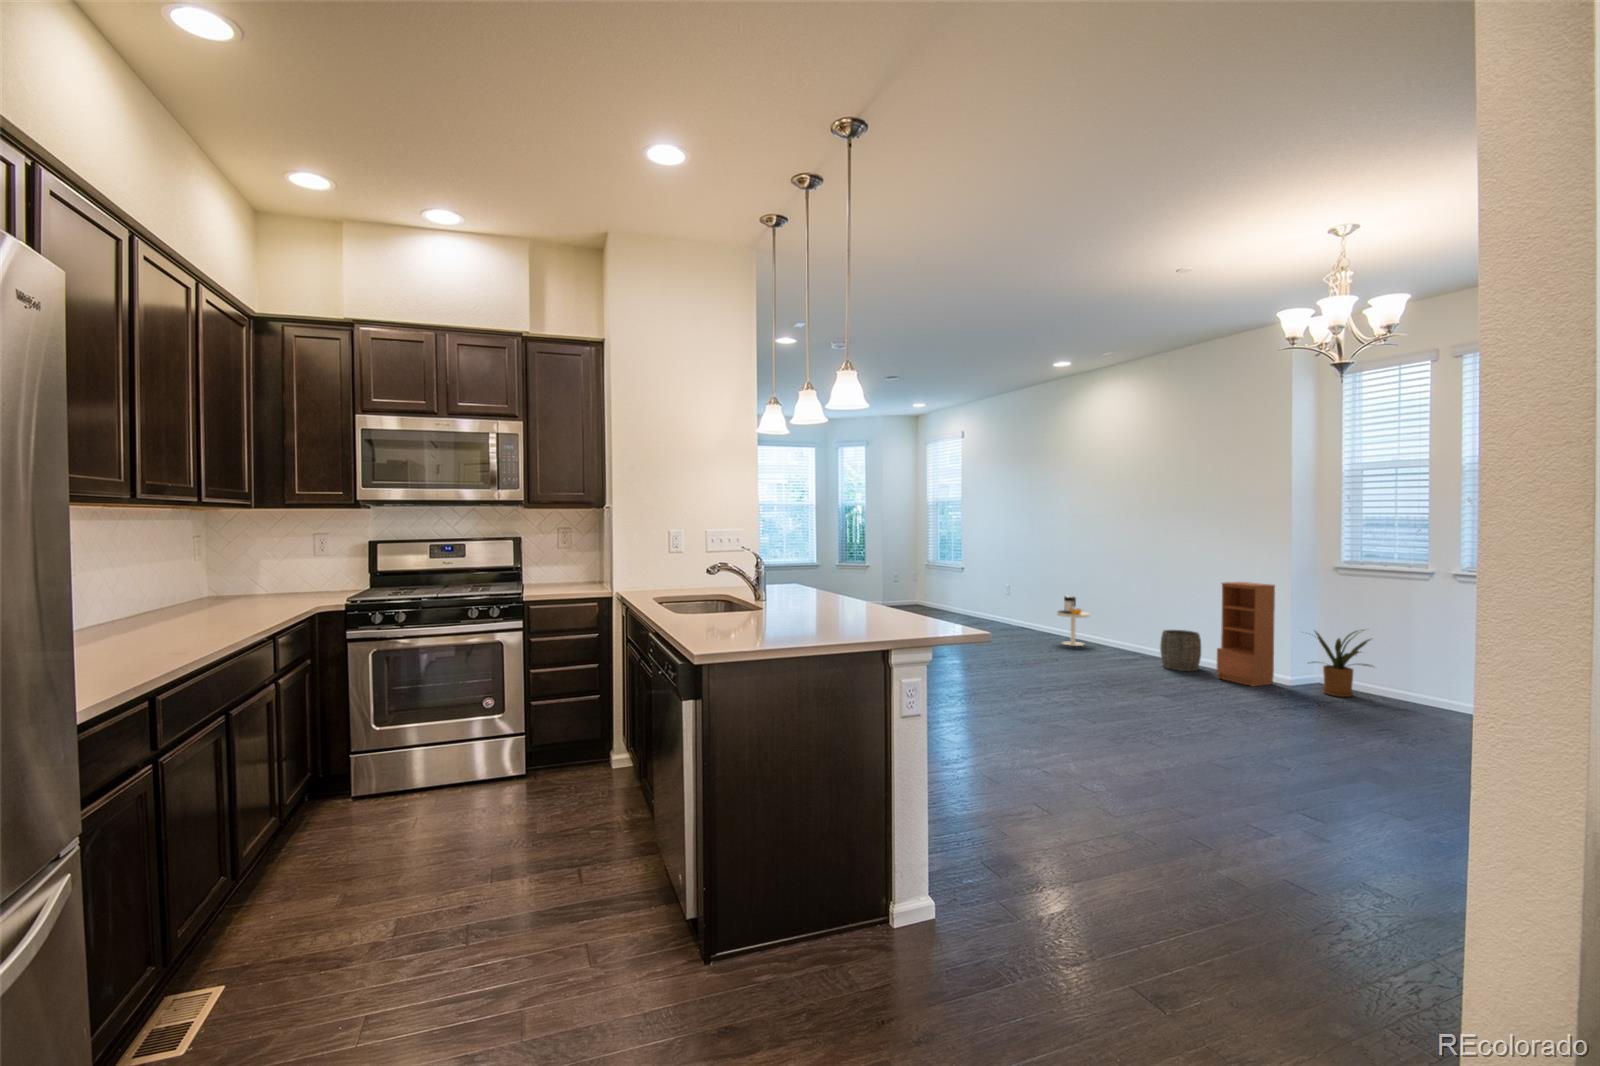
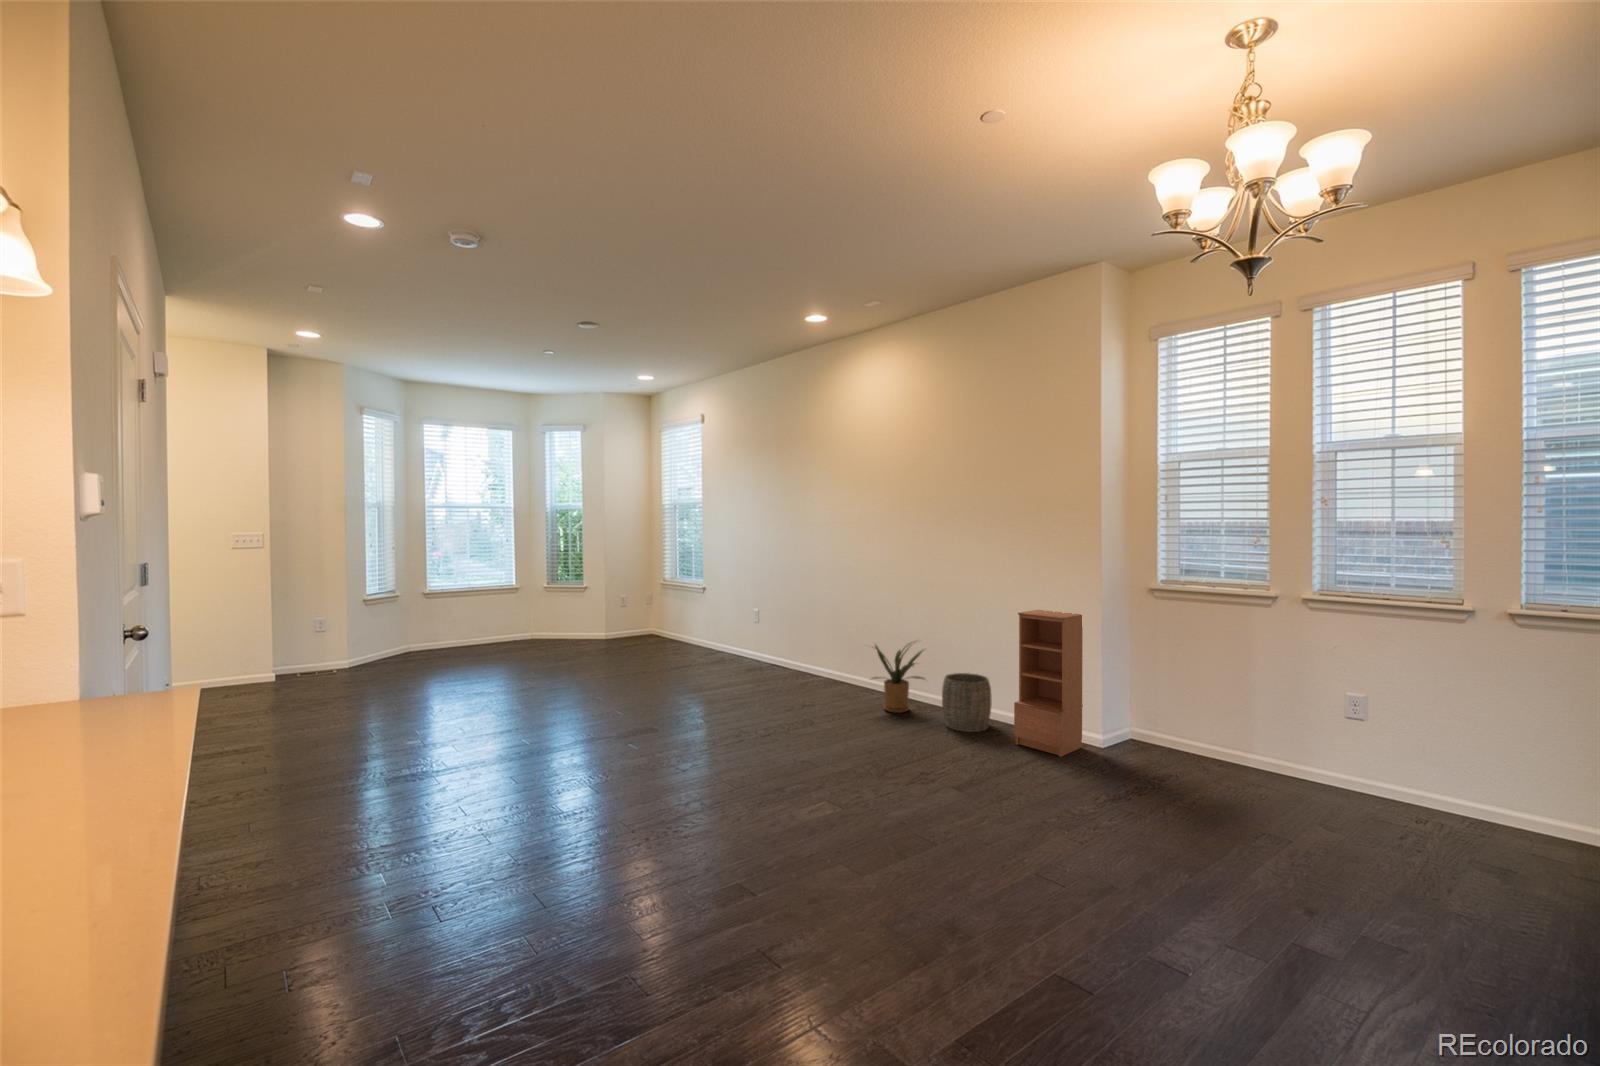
side table: present [1057,596,1090,646] -> none [813,627,854,694]
house plant: present [1308,630,1372,697] -> present [873,643,924,713]

